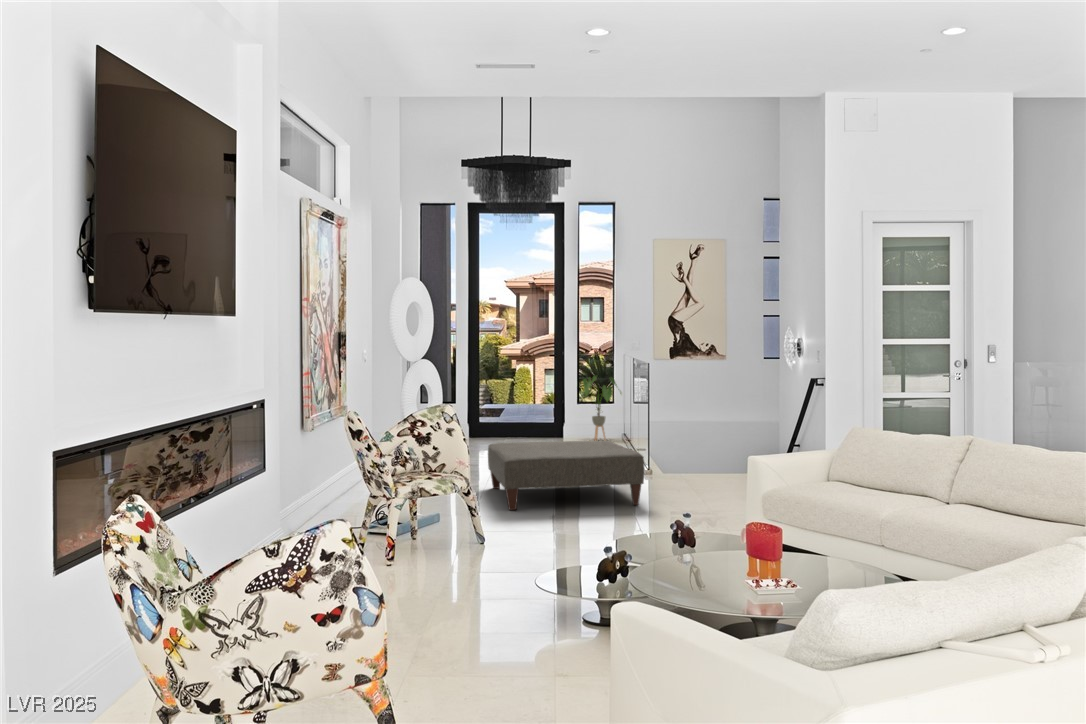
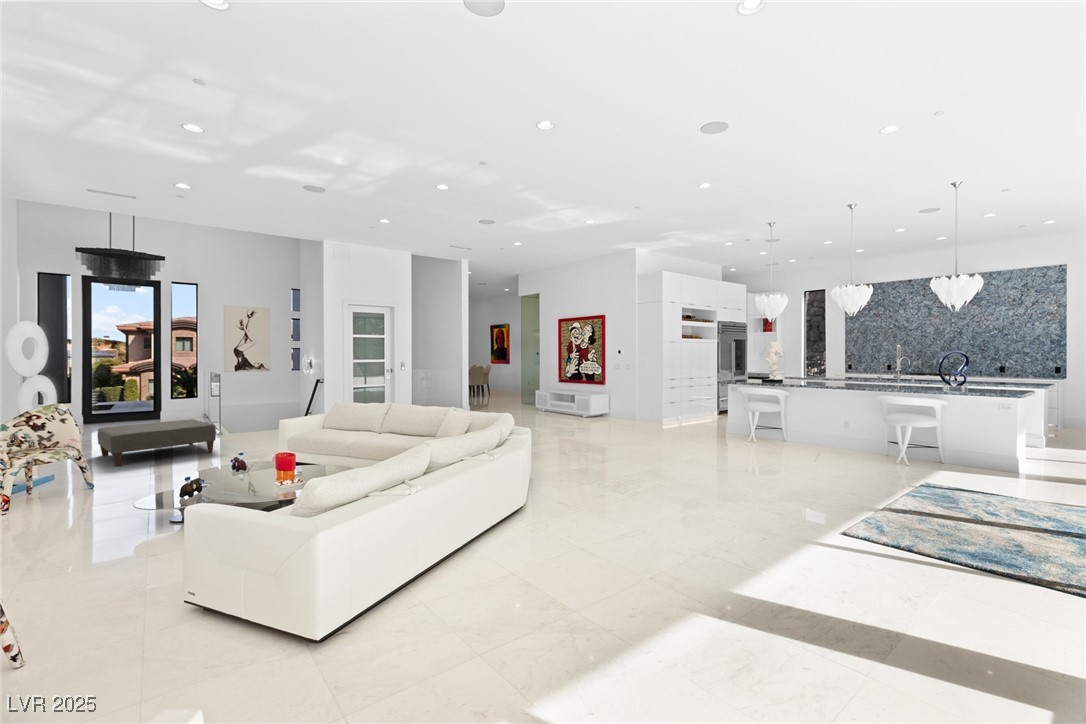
house plant: present [583,376,621,440] -> none [178,382,207,422]

